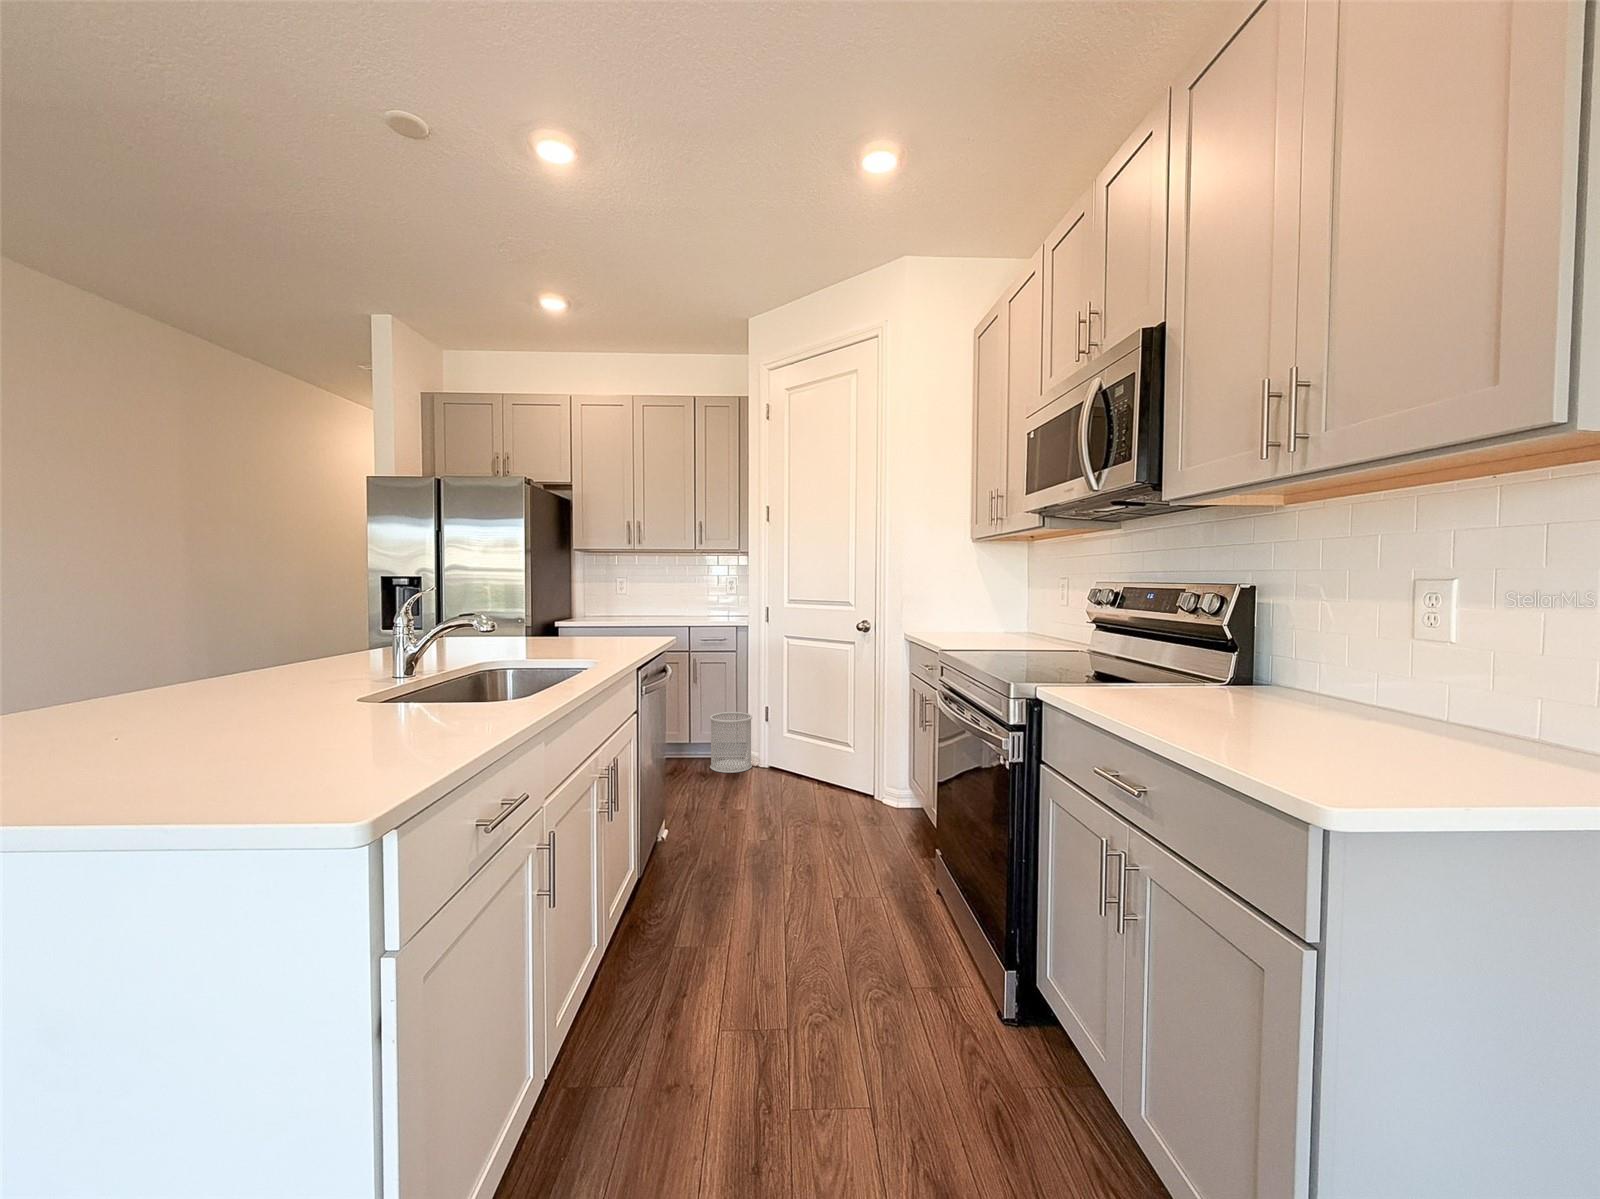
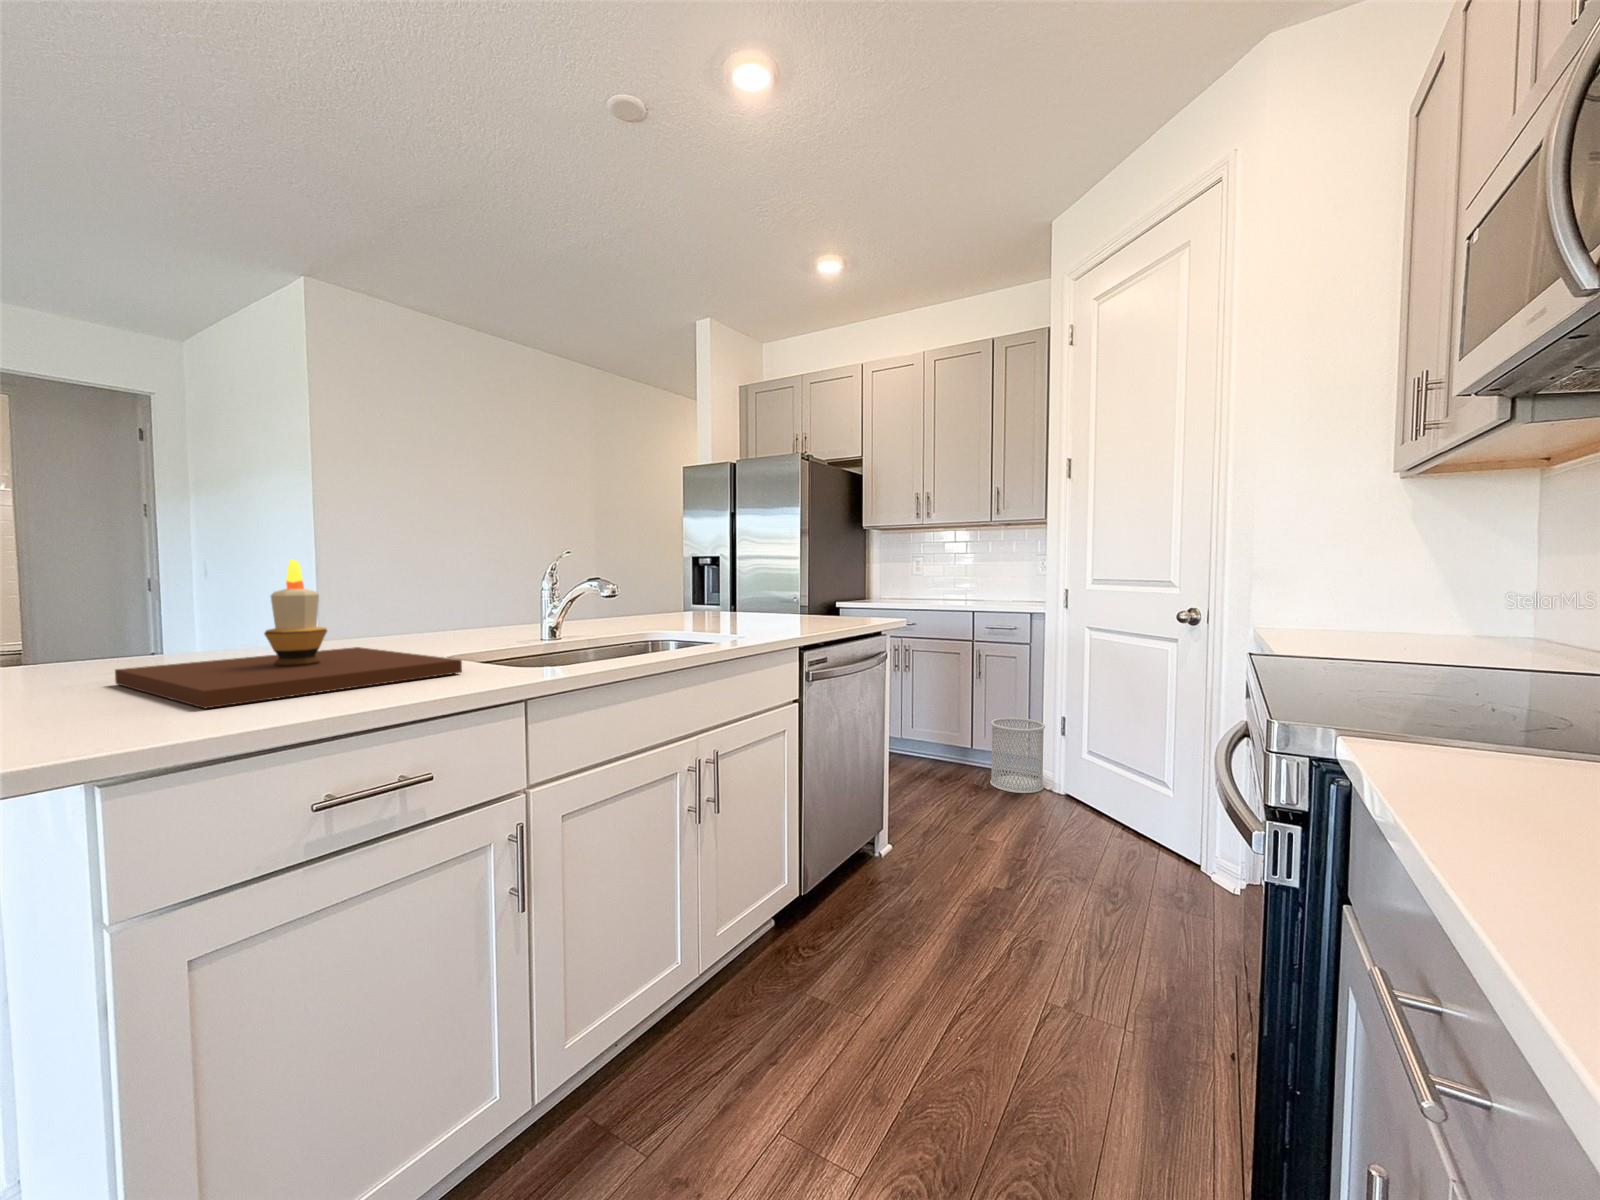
candle: none [181,629,508,768] -> present [115,559,462,708]

